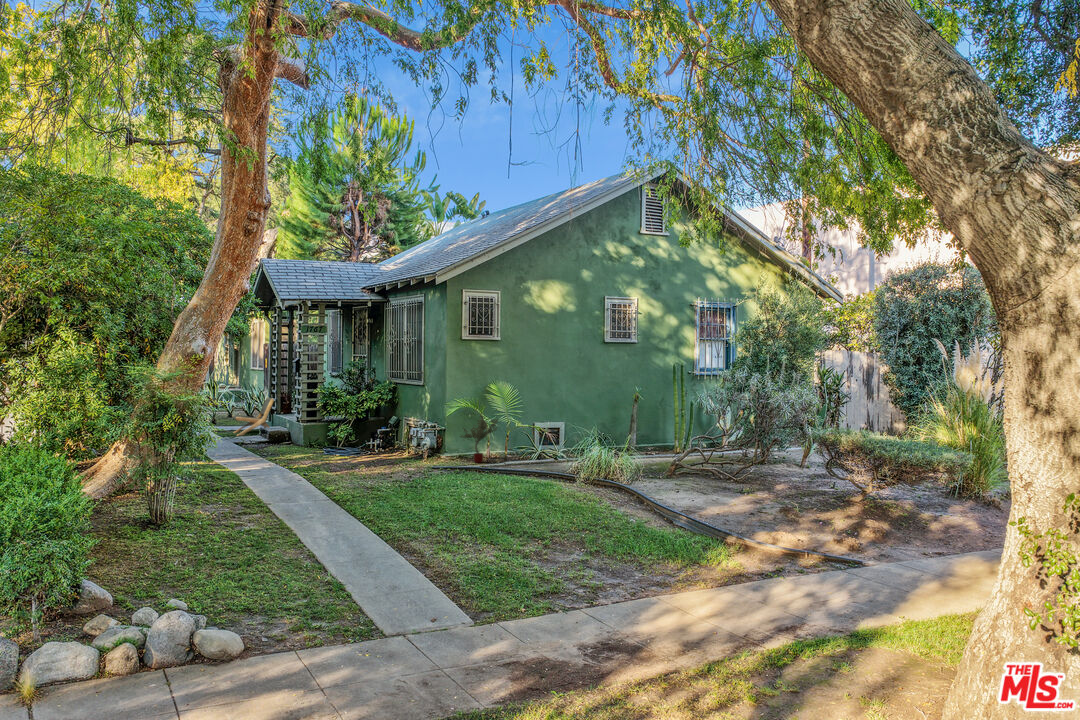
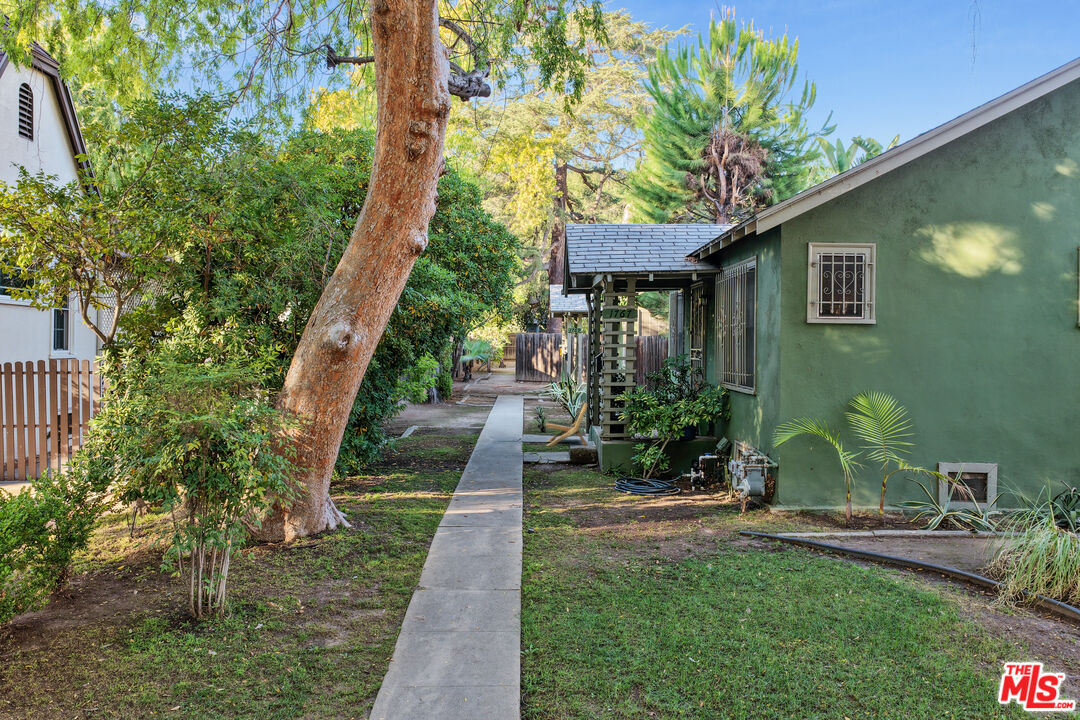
potted tree: present [461,413,497,463] -> none [799,441,867,520]

